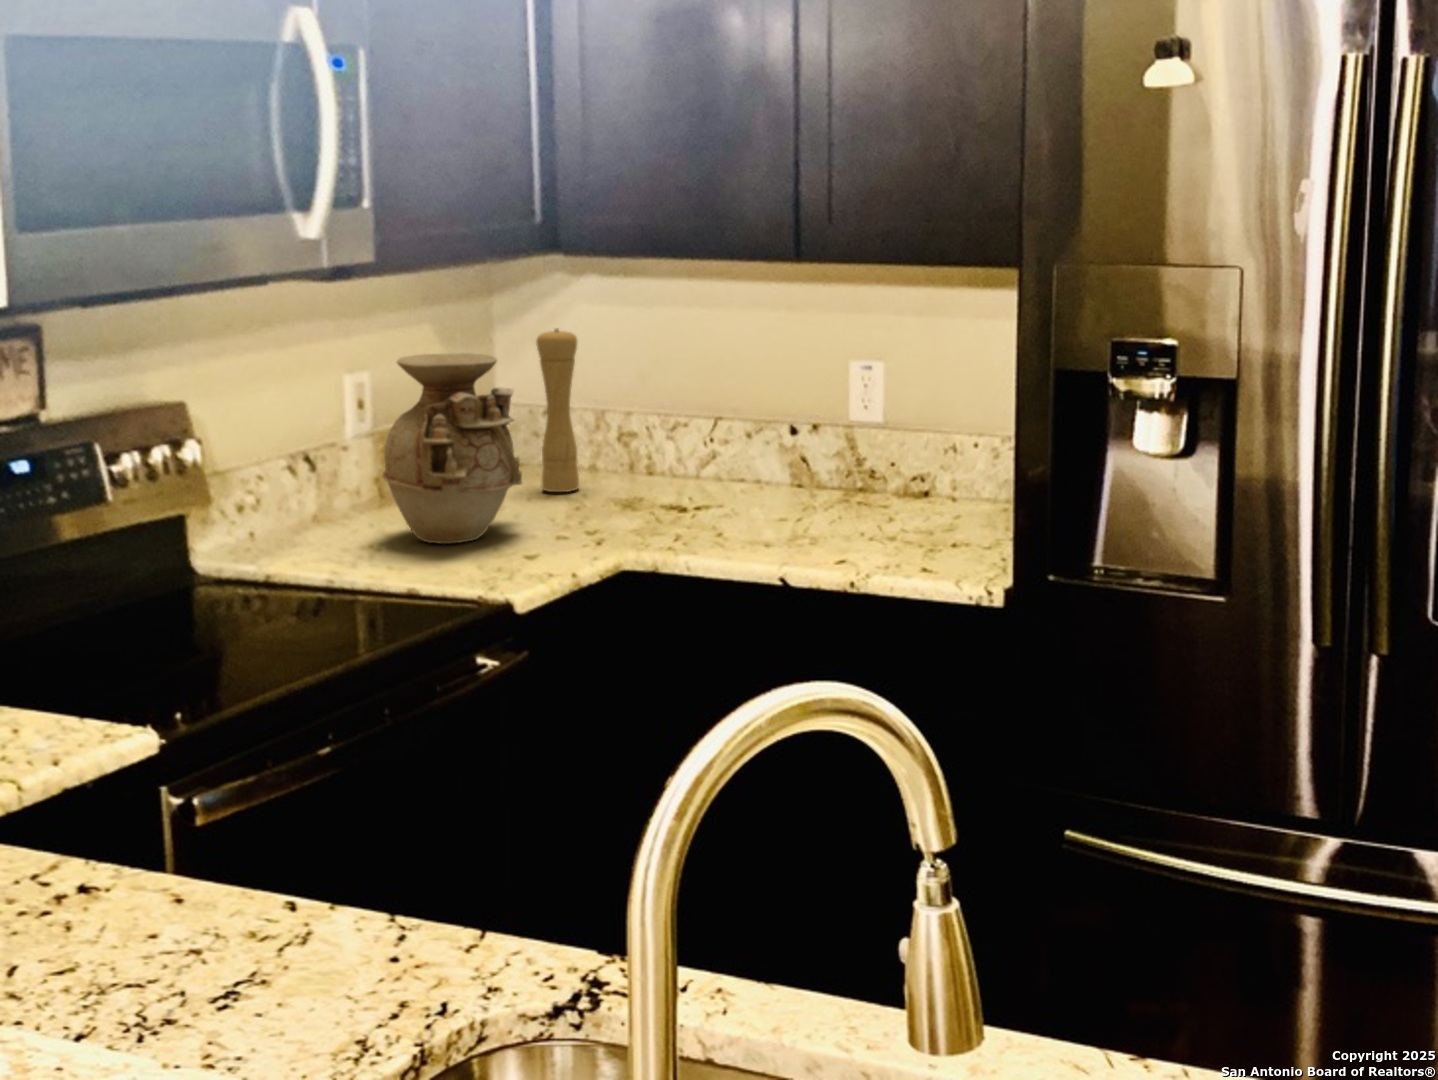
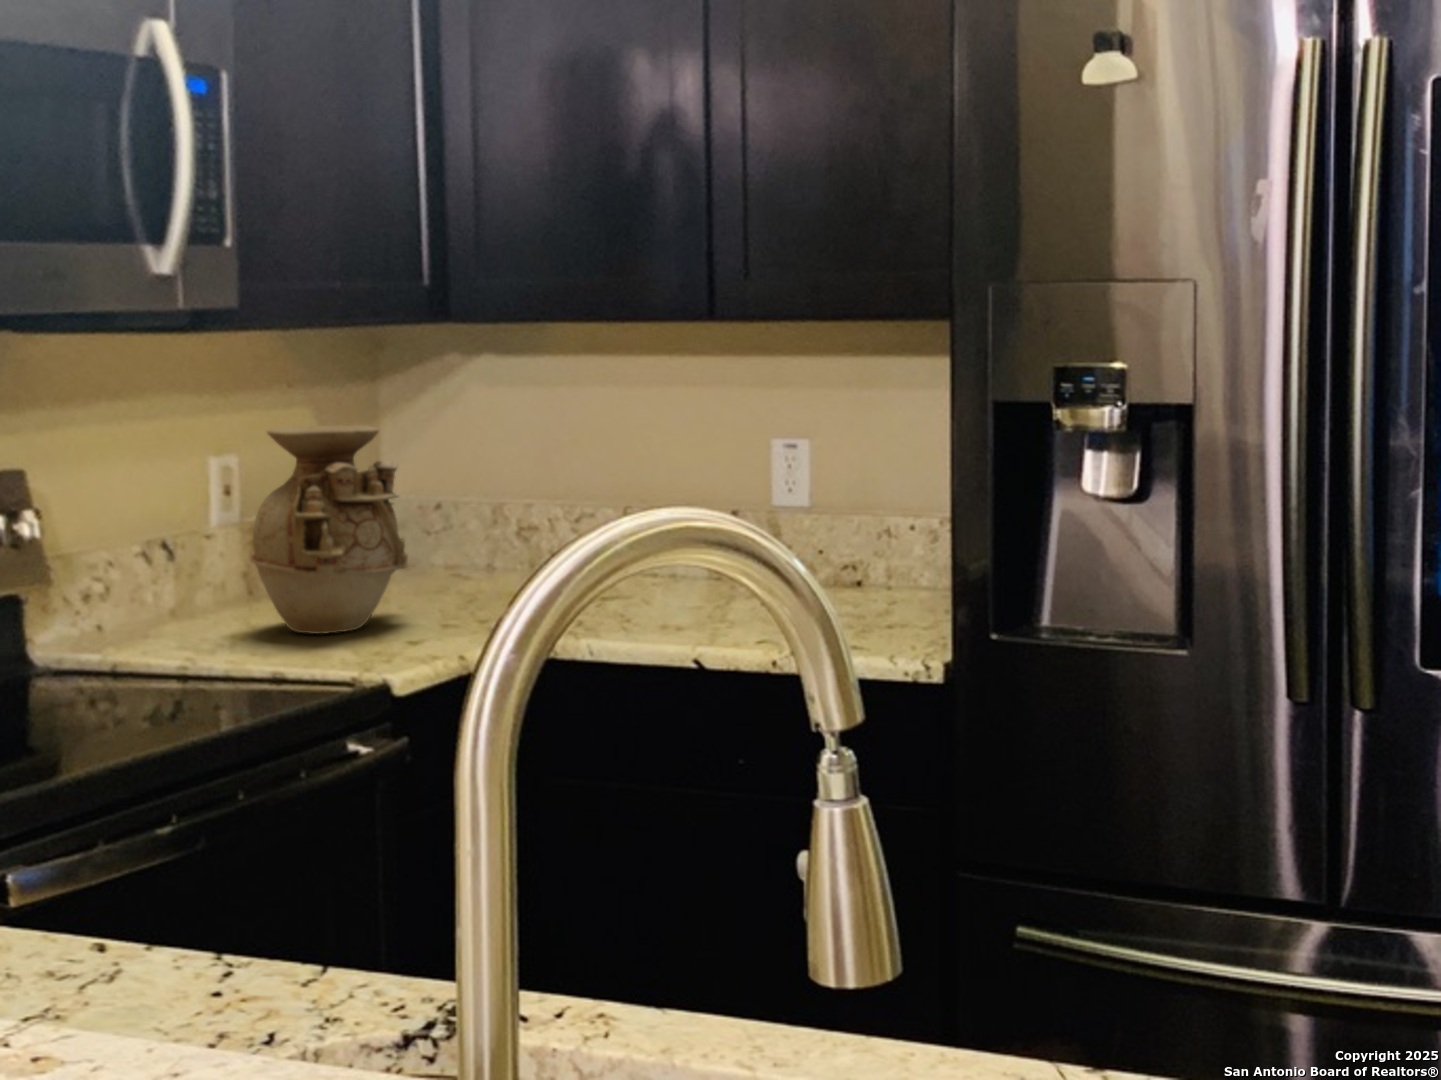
pepper mill: present [536,329,579,492] -> none [426,407,474,587]

